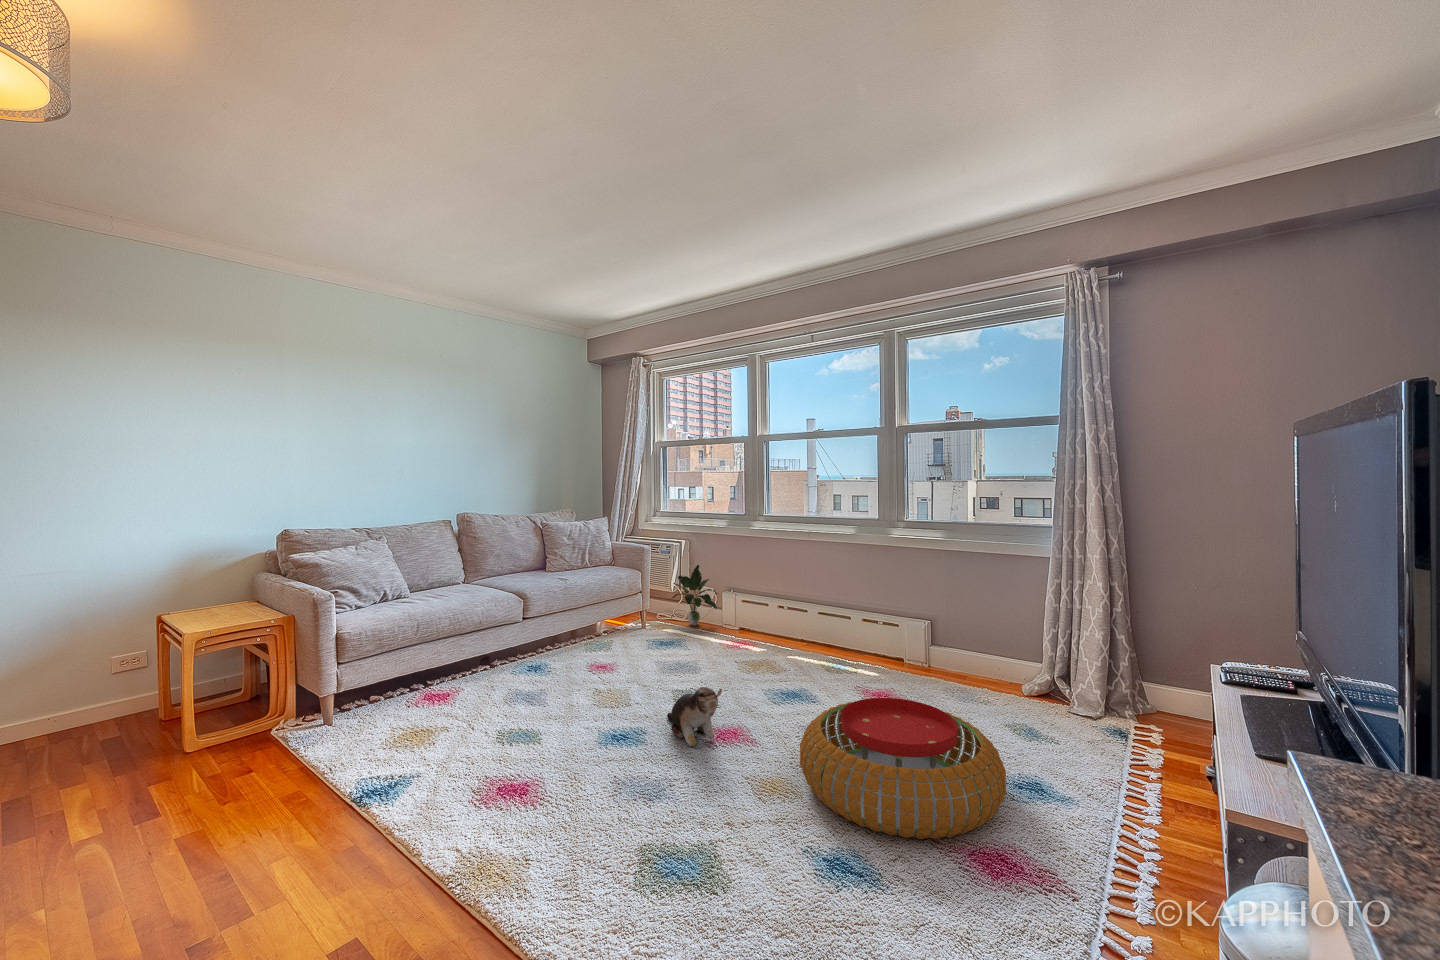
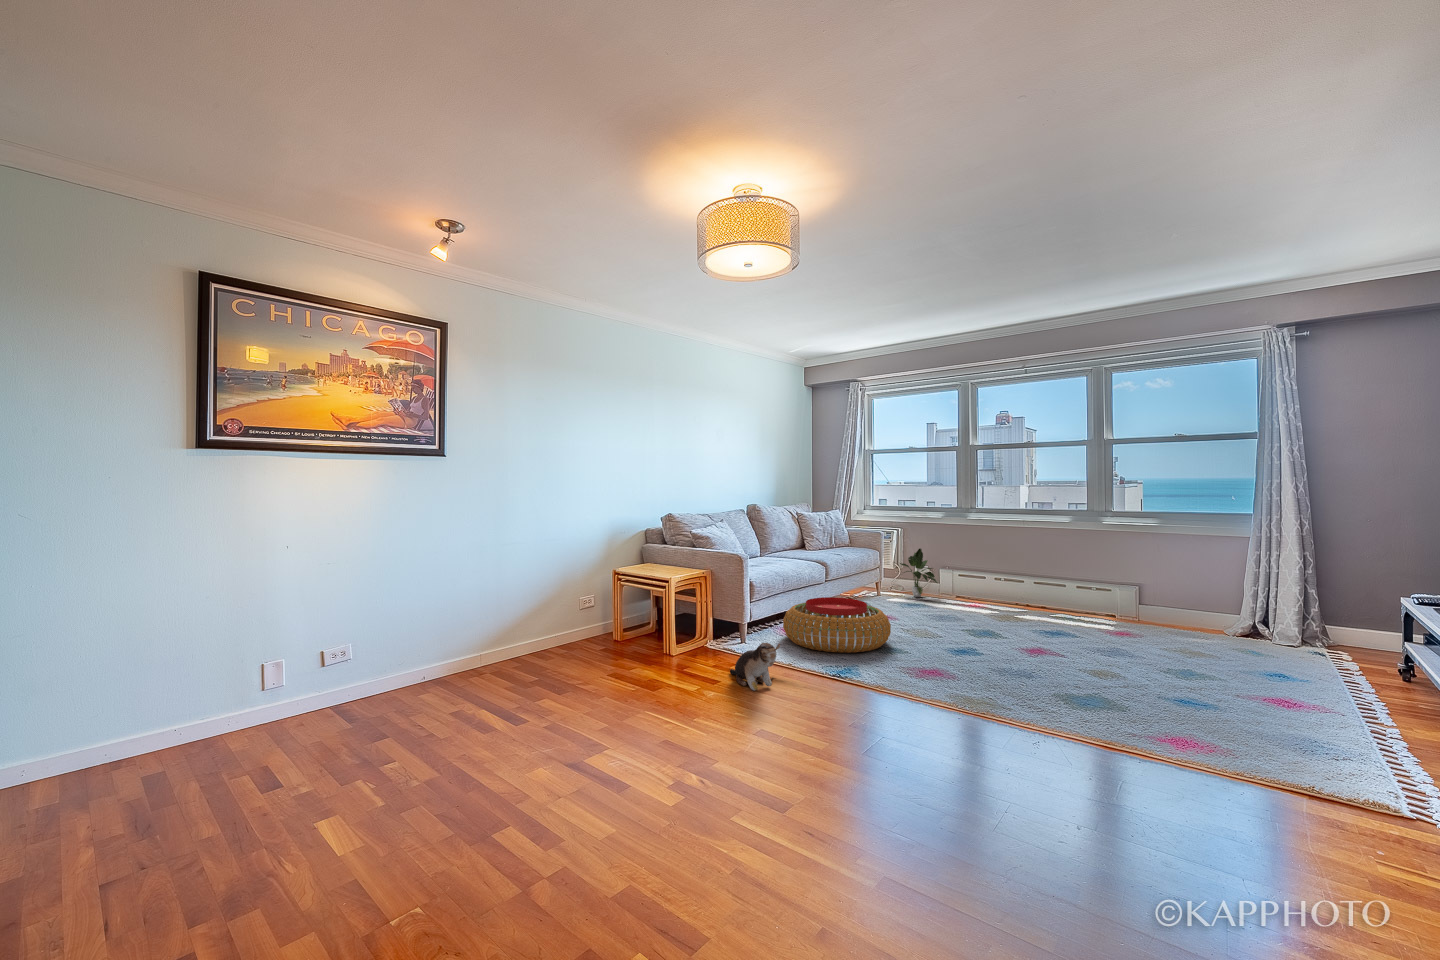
plush toy: present [667,687,722,746] -> present [730,643,780,691]
pouf: present [800,698,1006,839] -> present [783,597,891,653]

